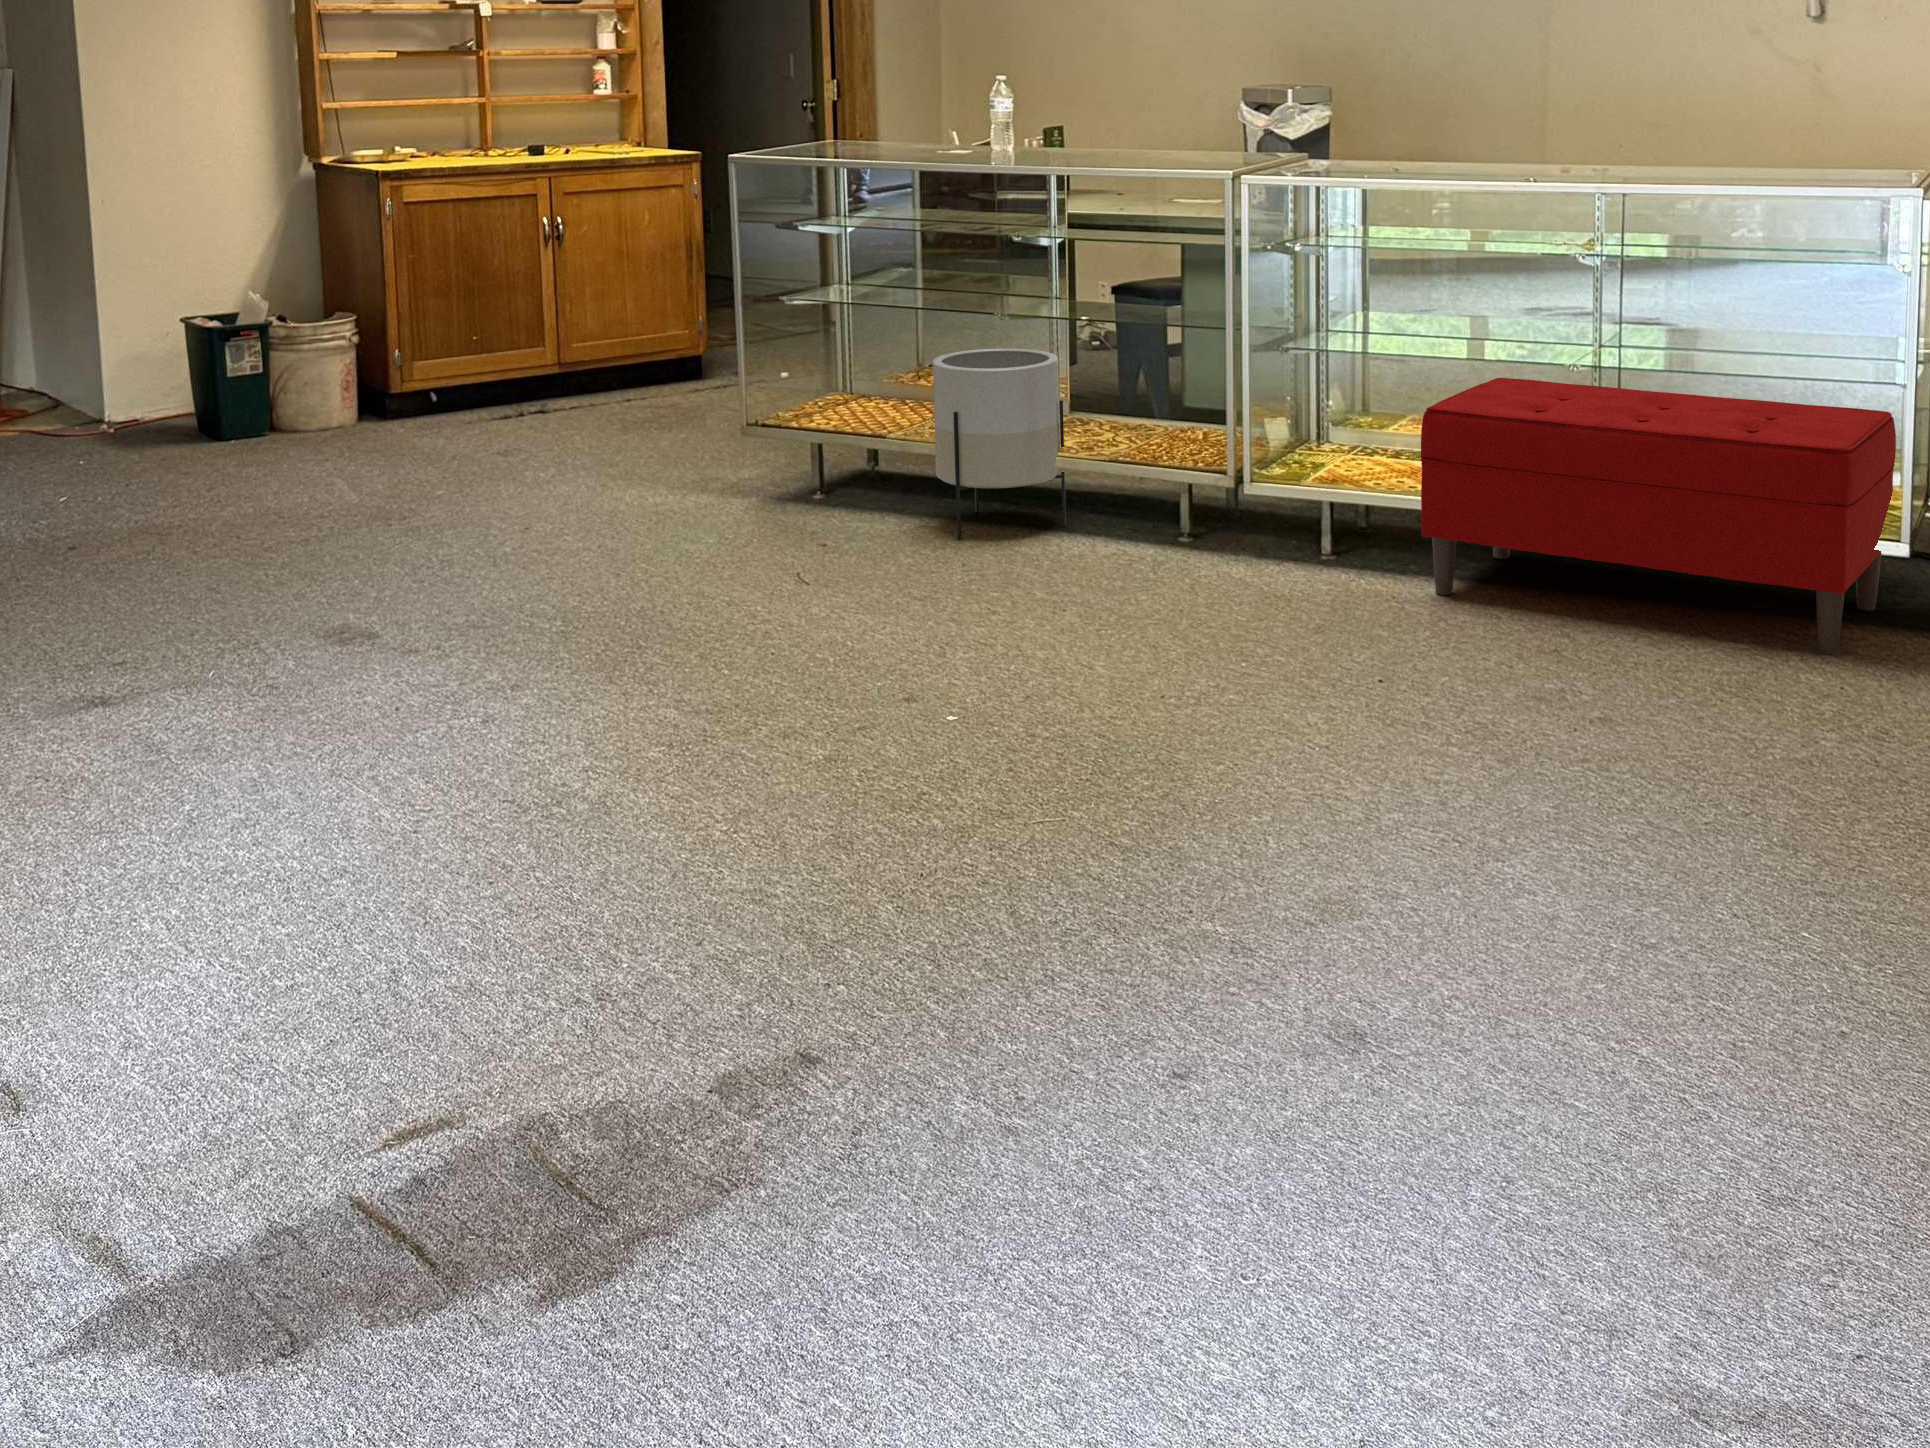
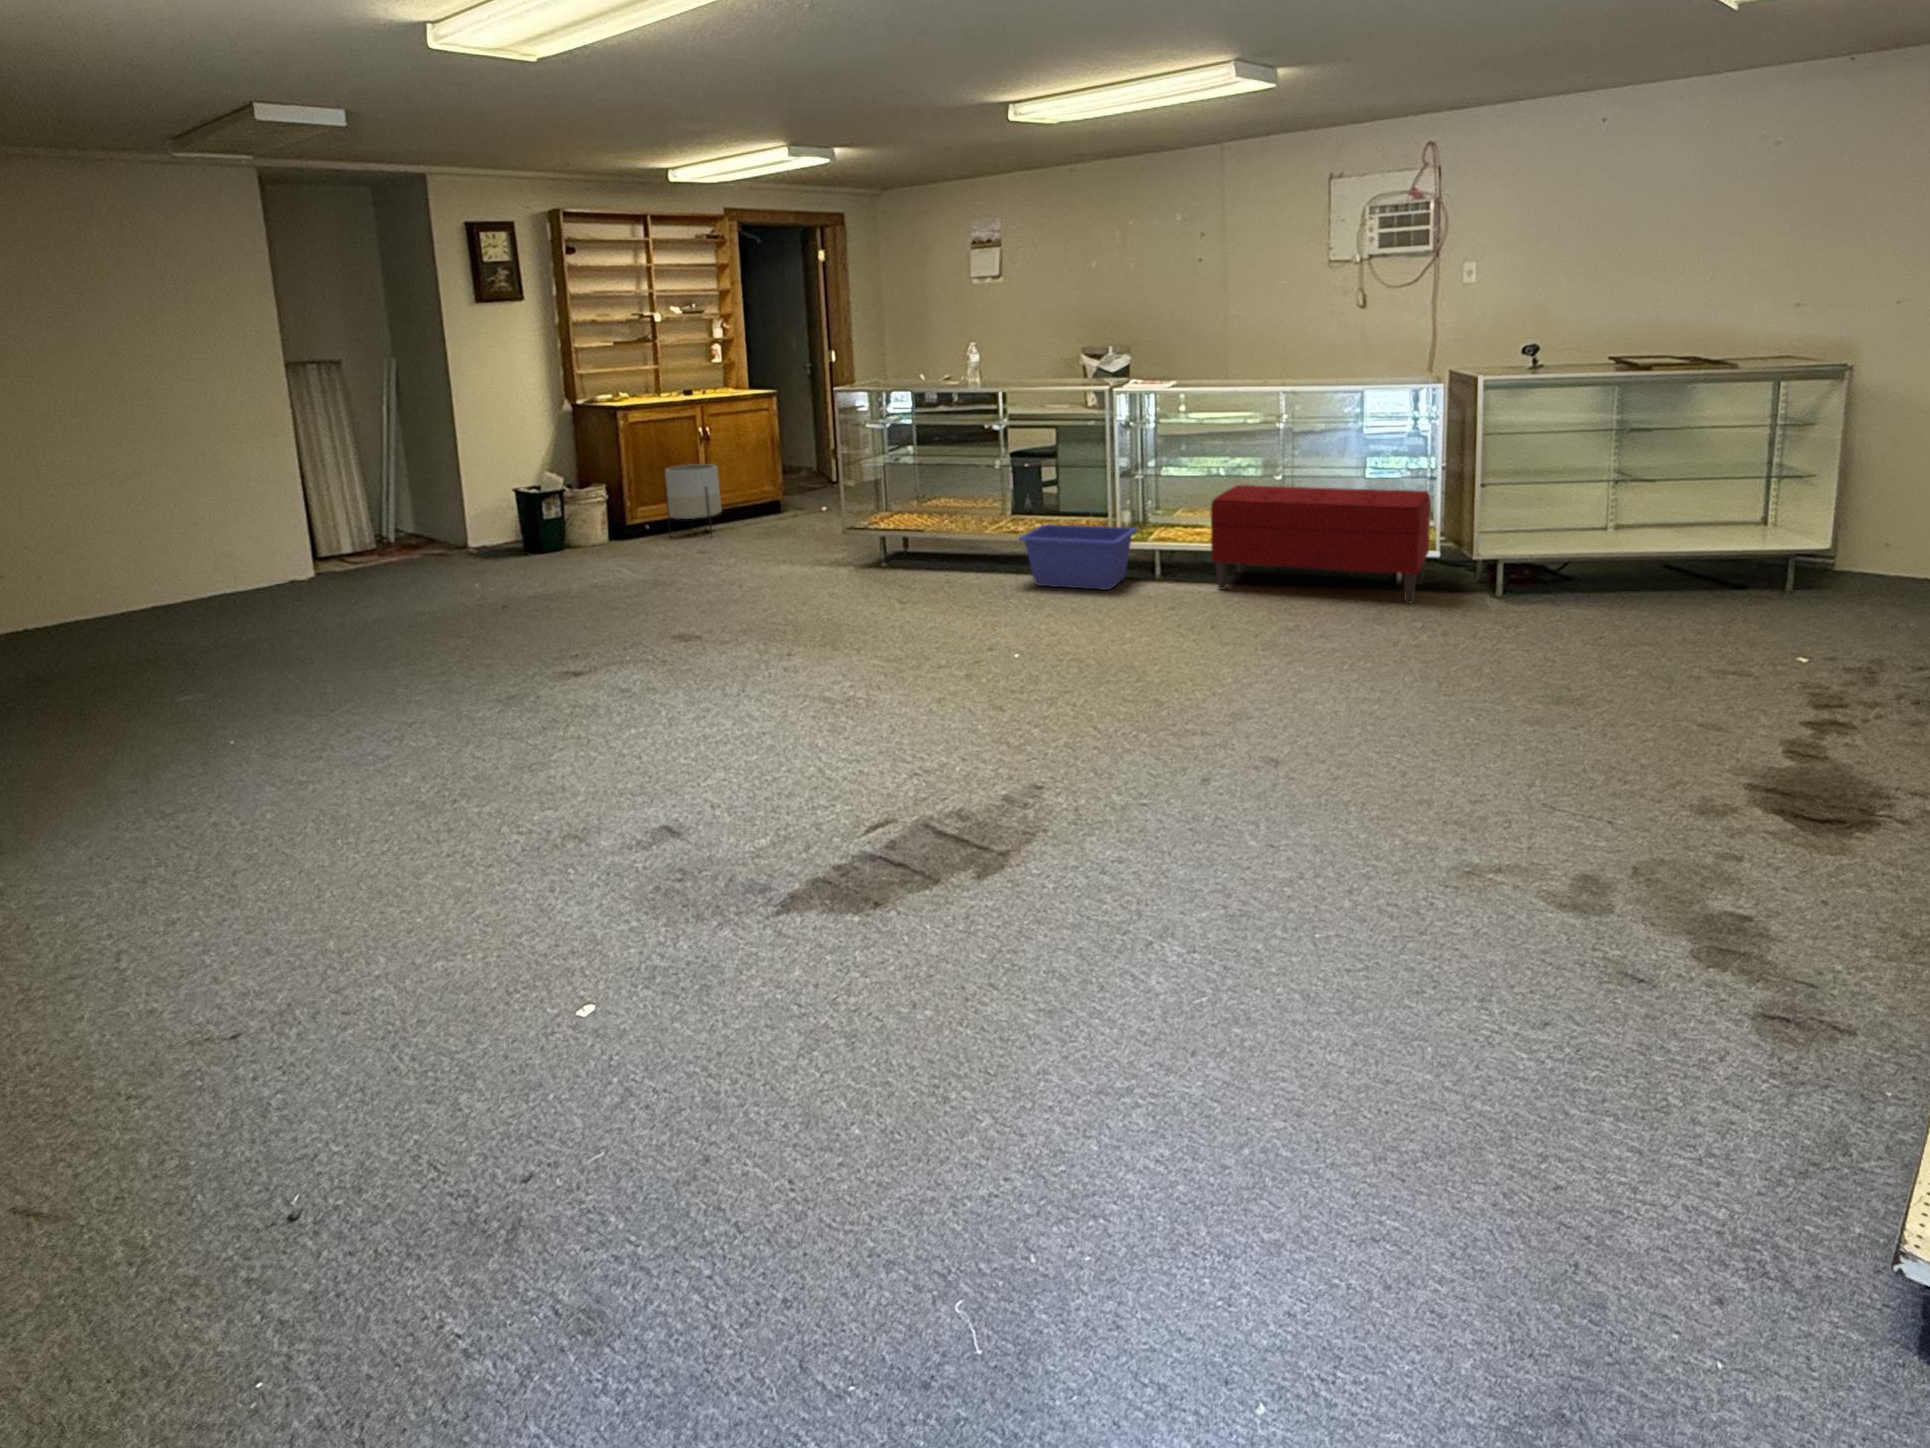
planter: present [933,348,1066,540] -> present [665,464,722,538]
storage bin: none [1040,438,1285,580] -> present [1019,525,1137,590]

